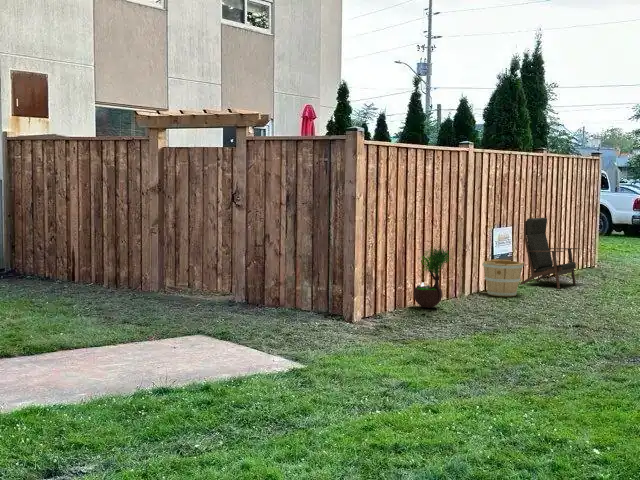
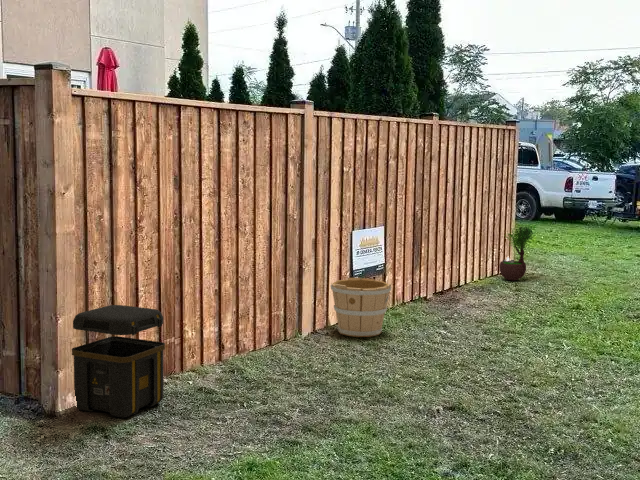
lounge chair: present [520,218,580,288] -> none [397,211,482,317]
potted tree: present [414,249,451,308] -> present [499,225,534,281]
toolbox: none [362,263,411,322] -> present [72,305,165,418]

